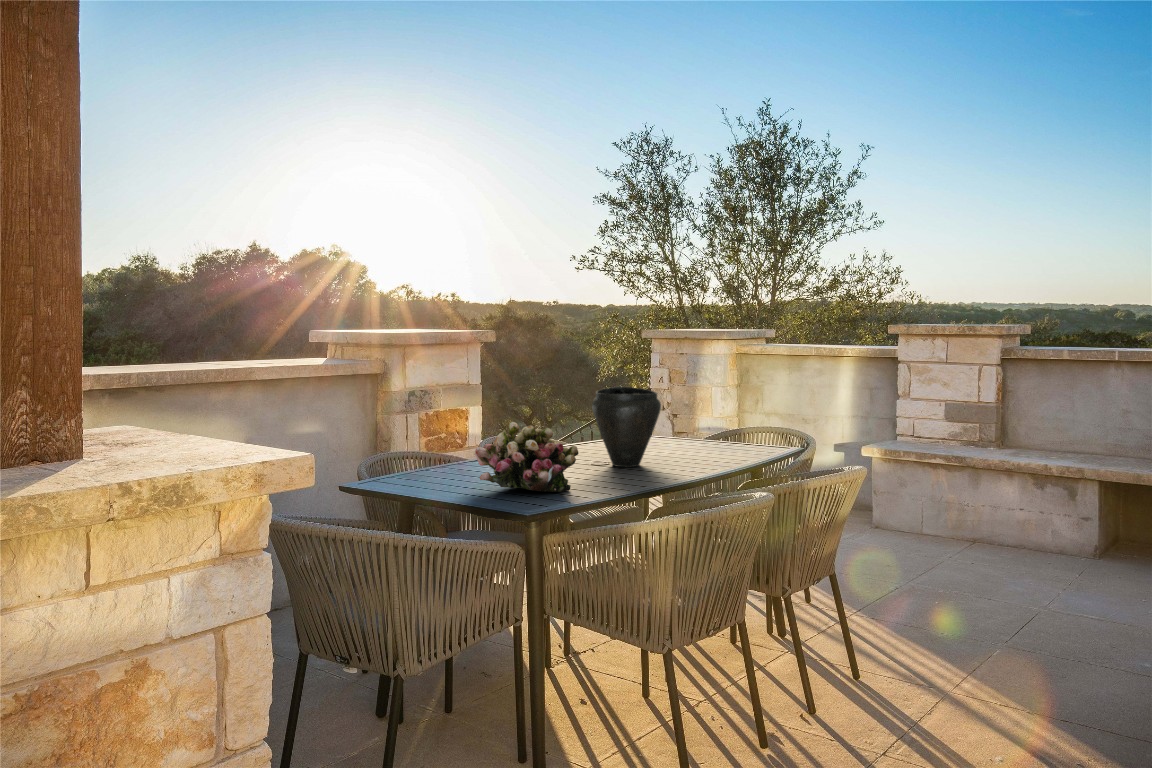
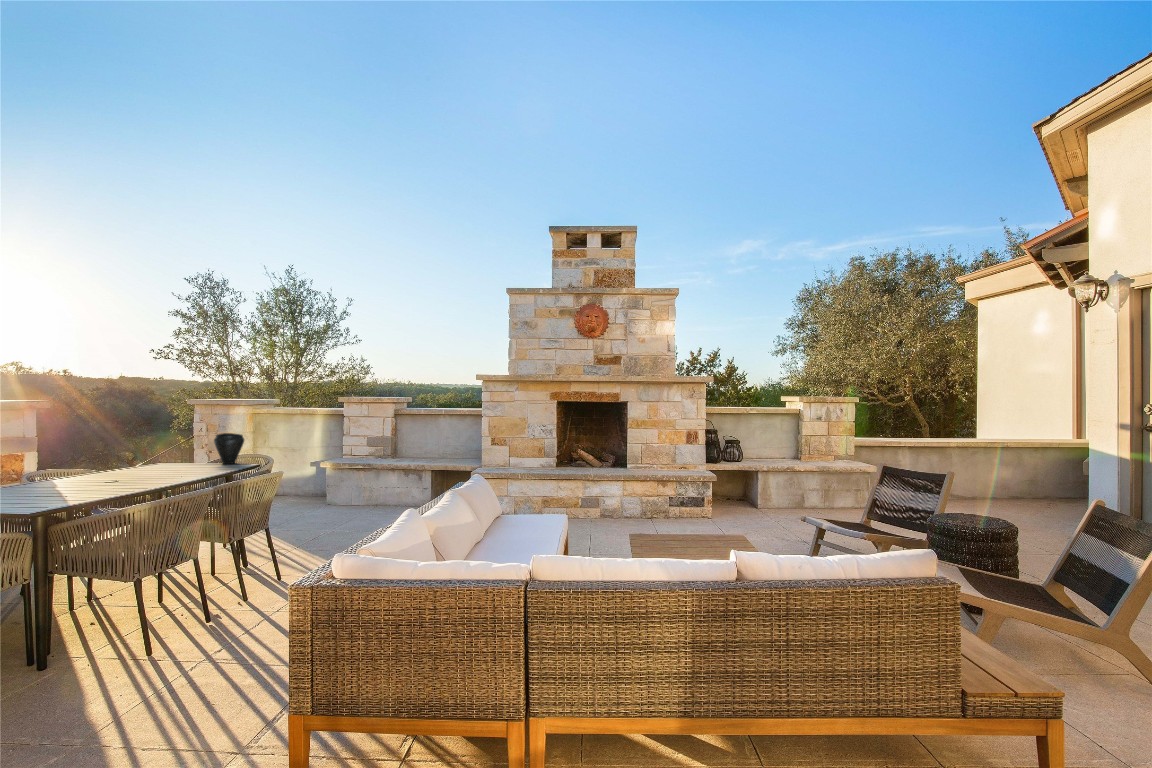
flower arrangement: present [474,422,579,492] -> none [169,447,214,471]

